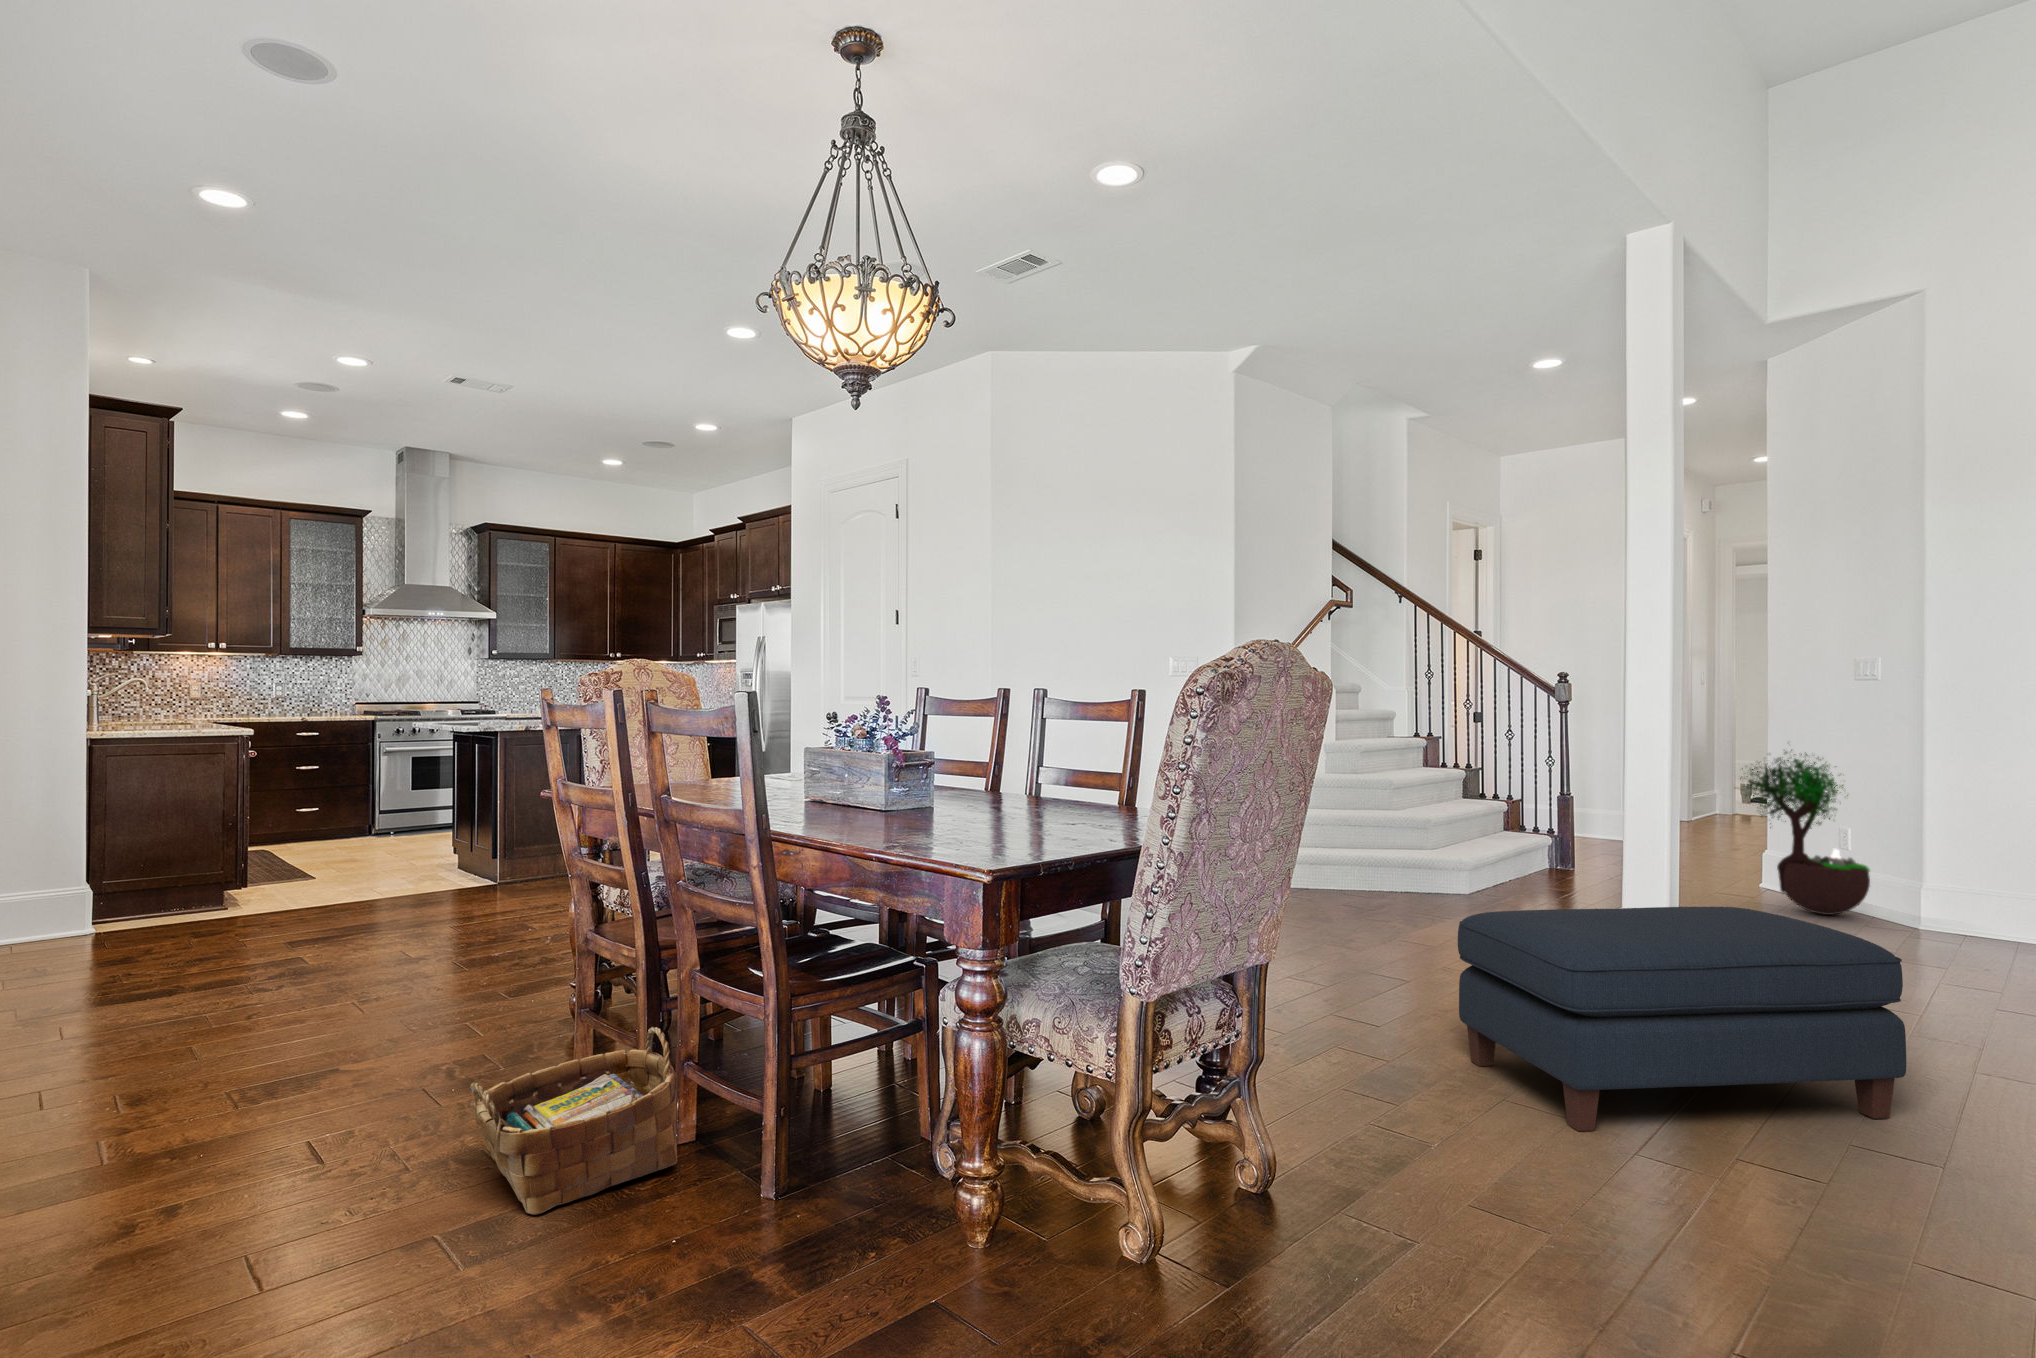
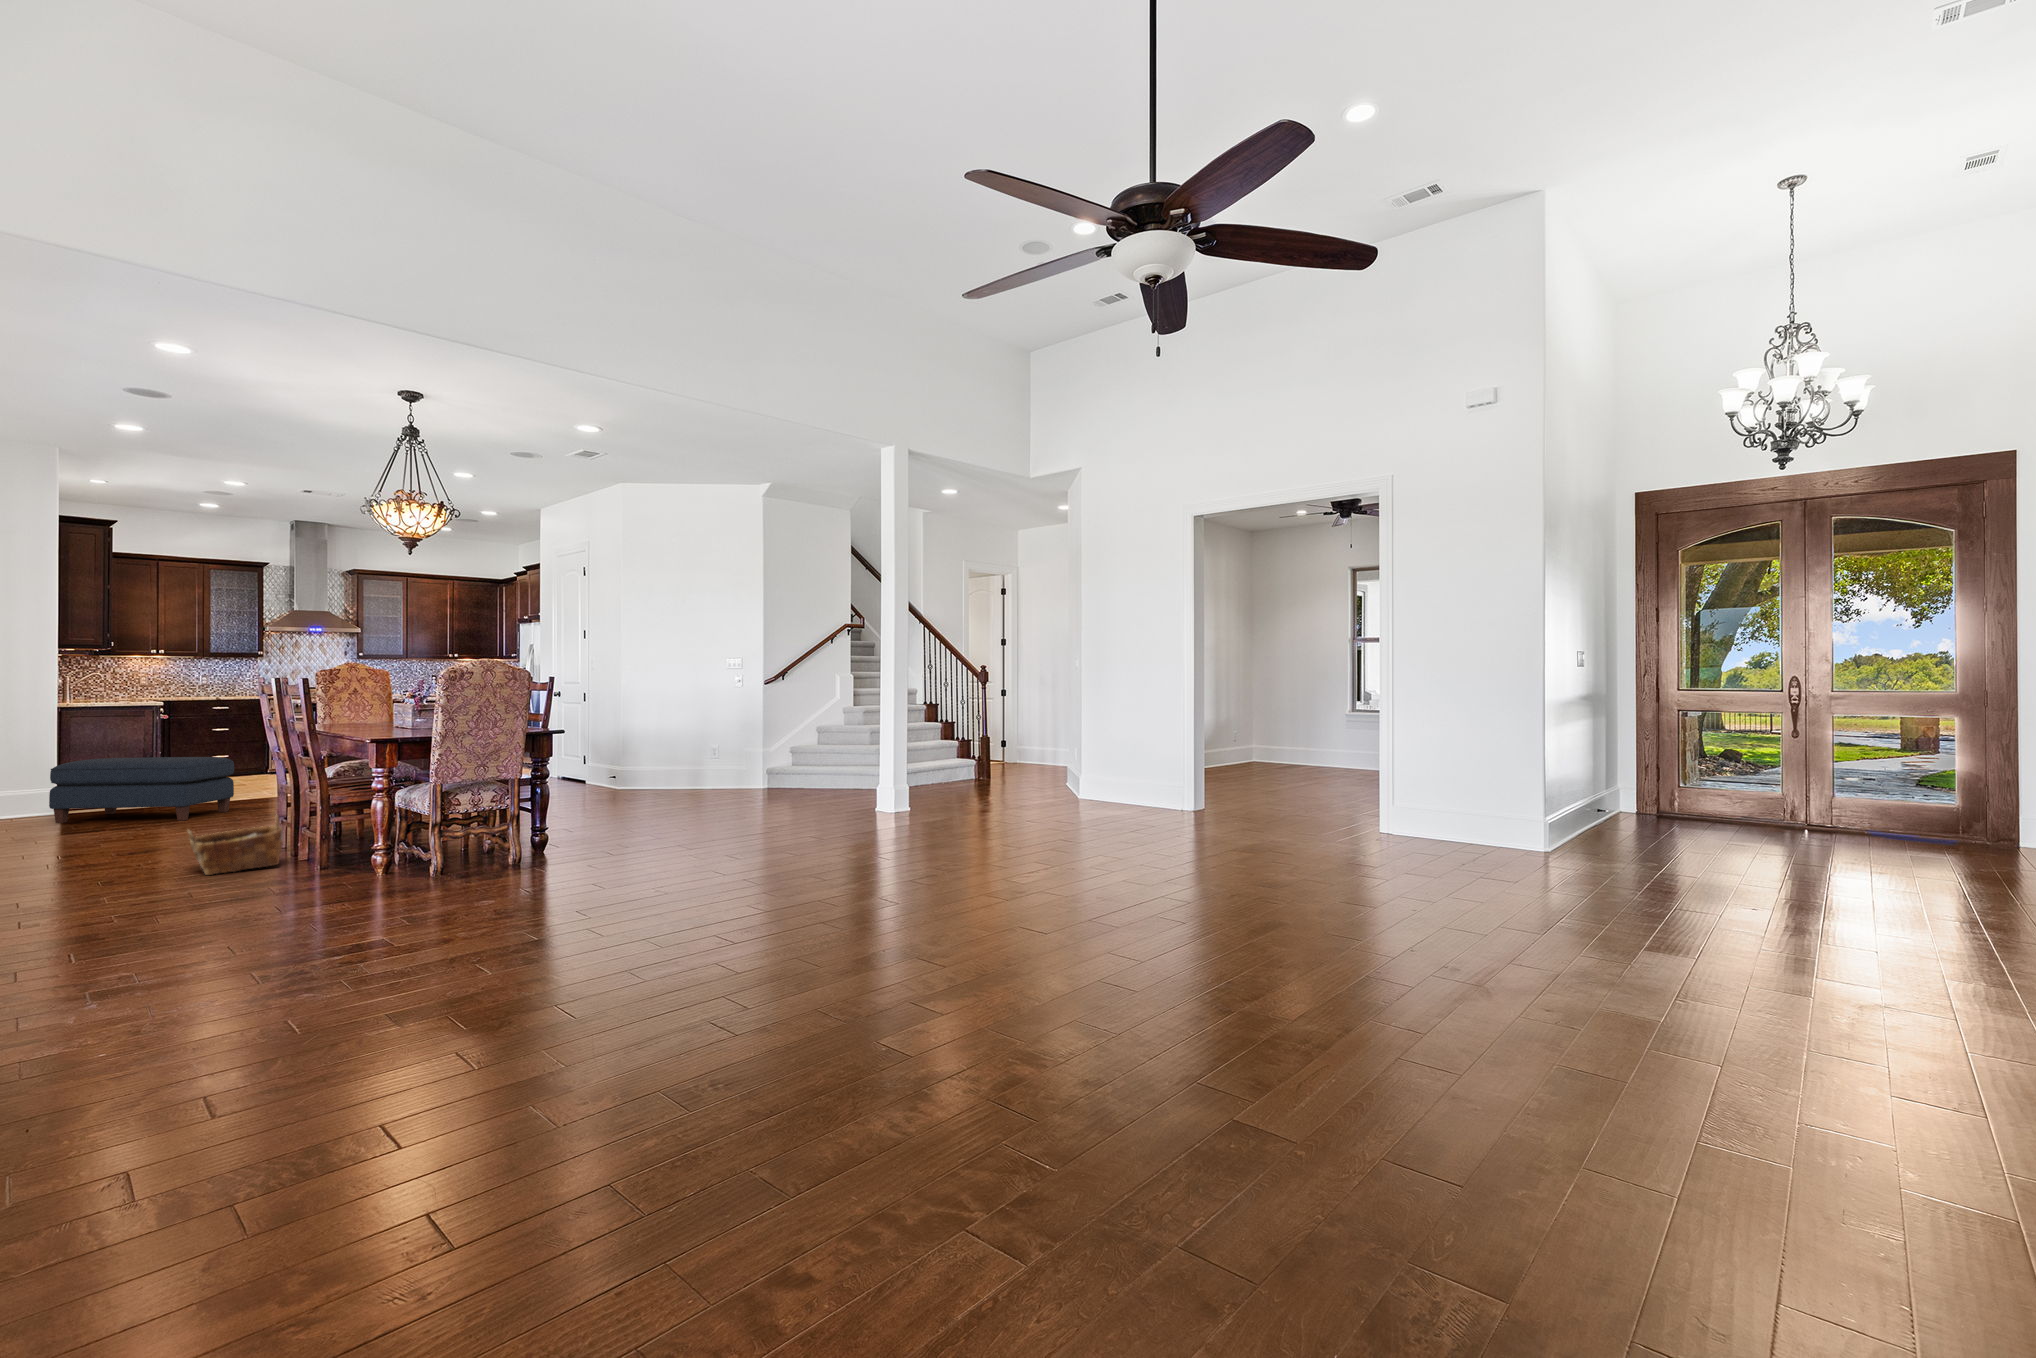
potted tree: present [1740,750,1870,915] -> none [1009,709,1063,800]
ottoman: present [1458,907,1906,1131] -> present [49,757,234,823]

